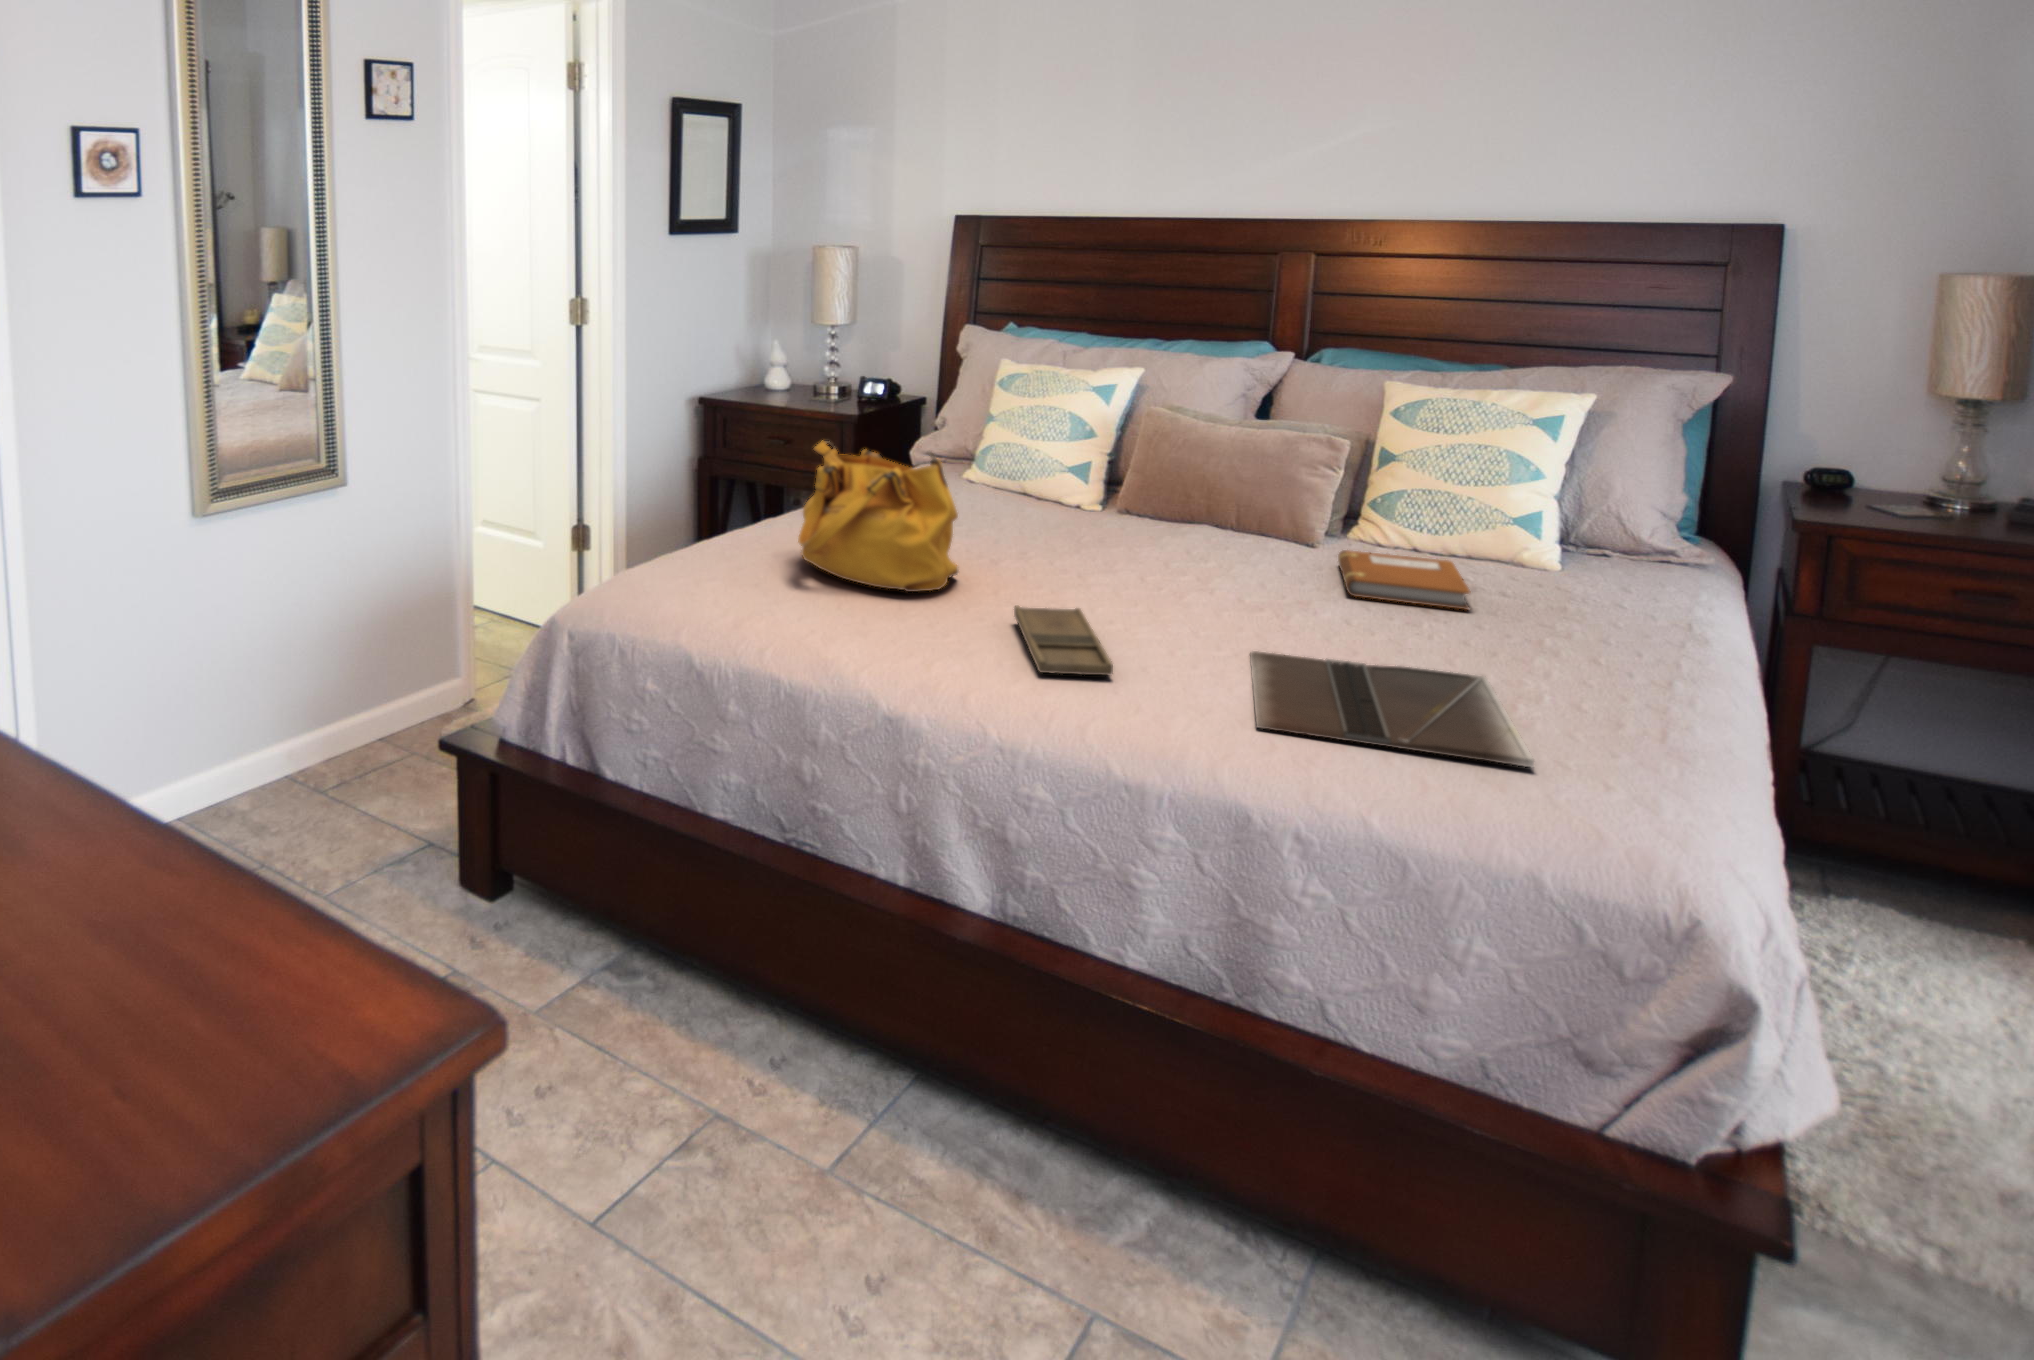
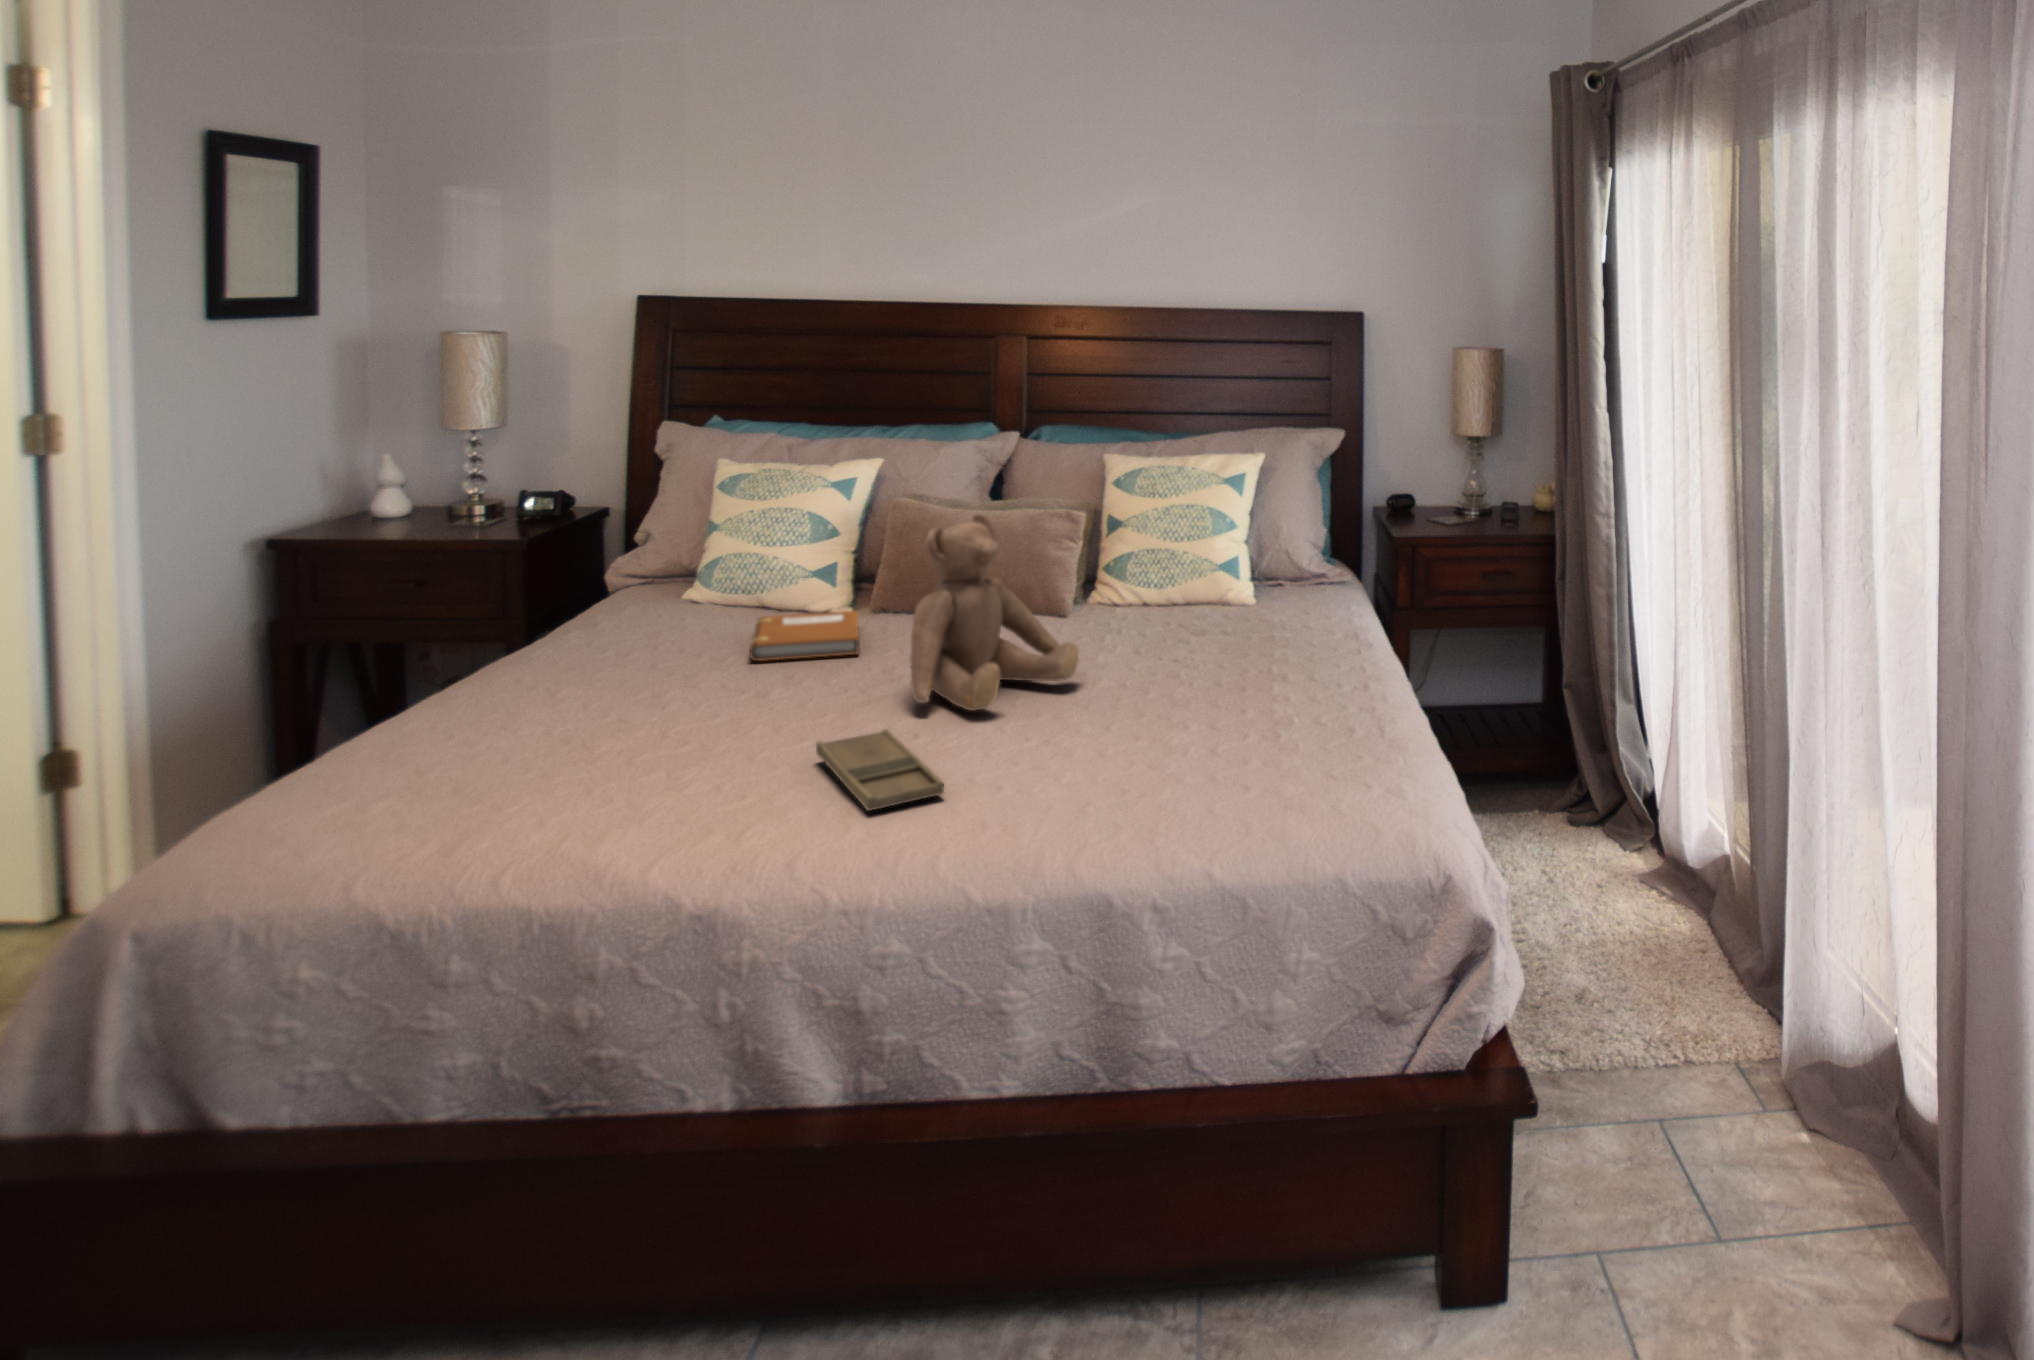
teddy bear: none [1115,423,1297,611] -> present [910,514,1079,710]
handbag: present [798,440,958,592] -> none [513,581,732,757]
notebook: present [1338,550,1470,610] -> present [750,611,859,661]
laptop: present [1250,651,1534,767] -> none [1058,712,1306,810]

